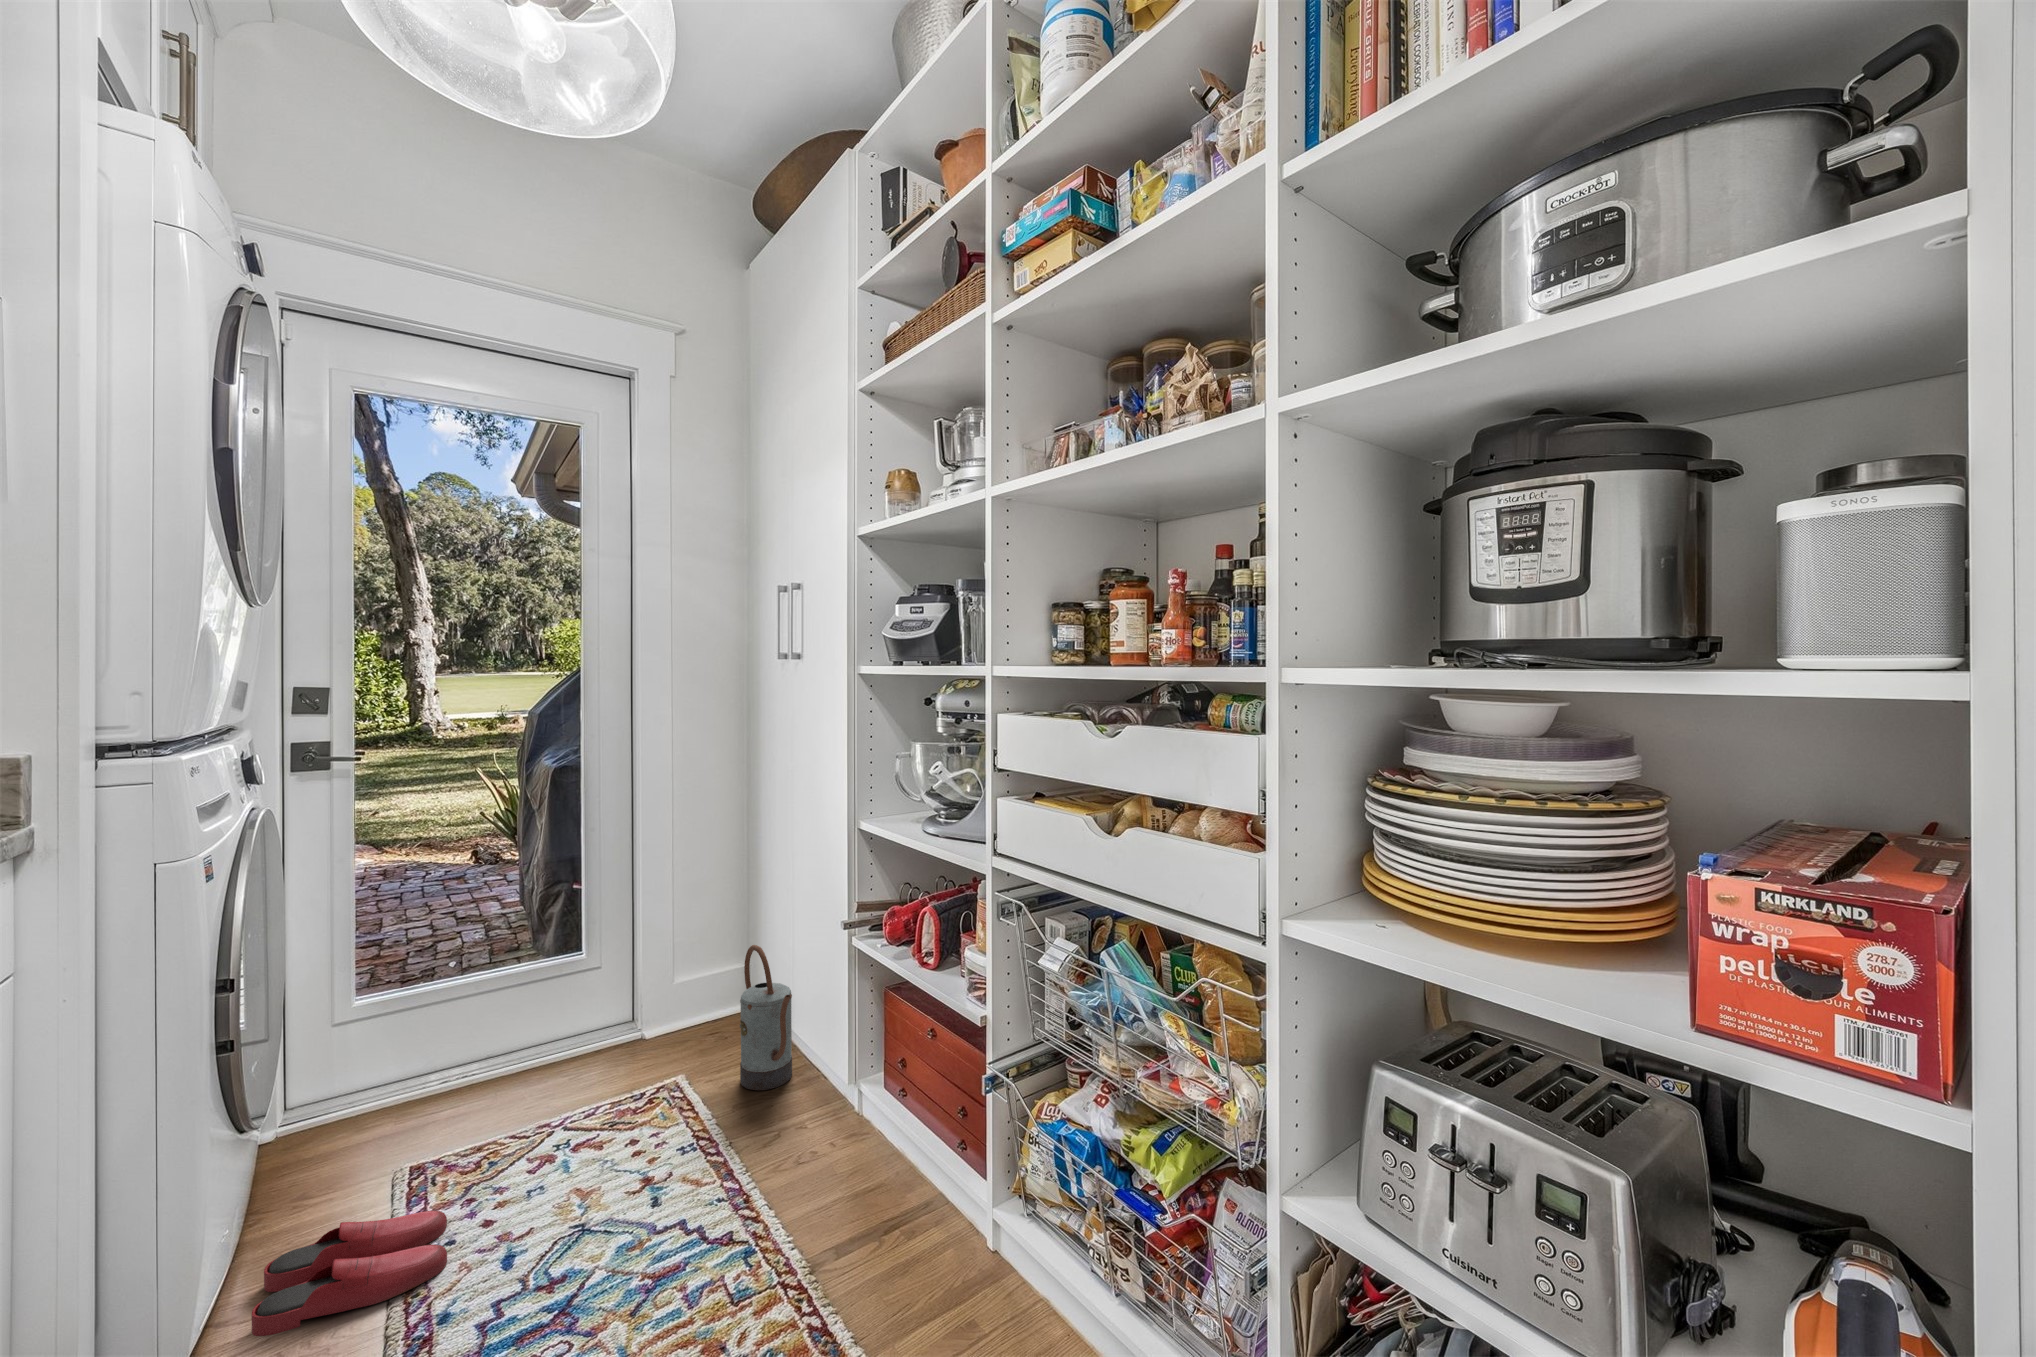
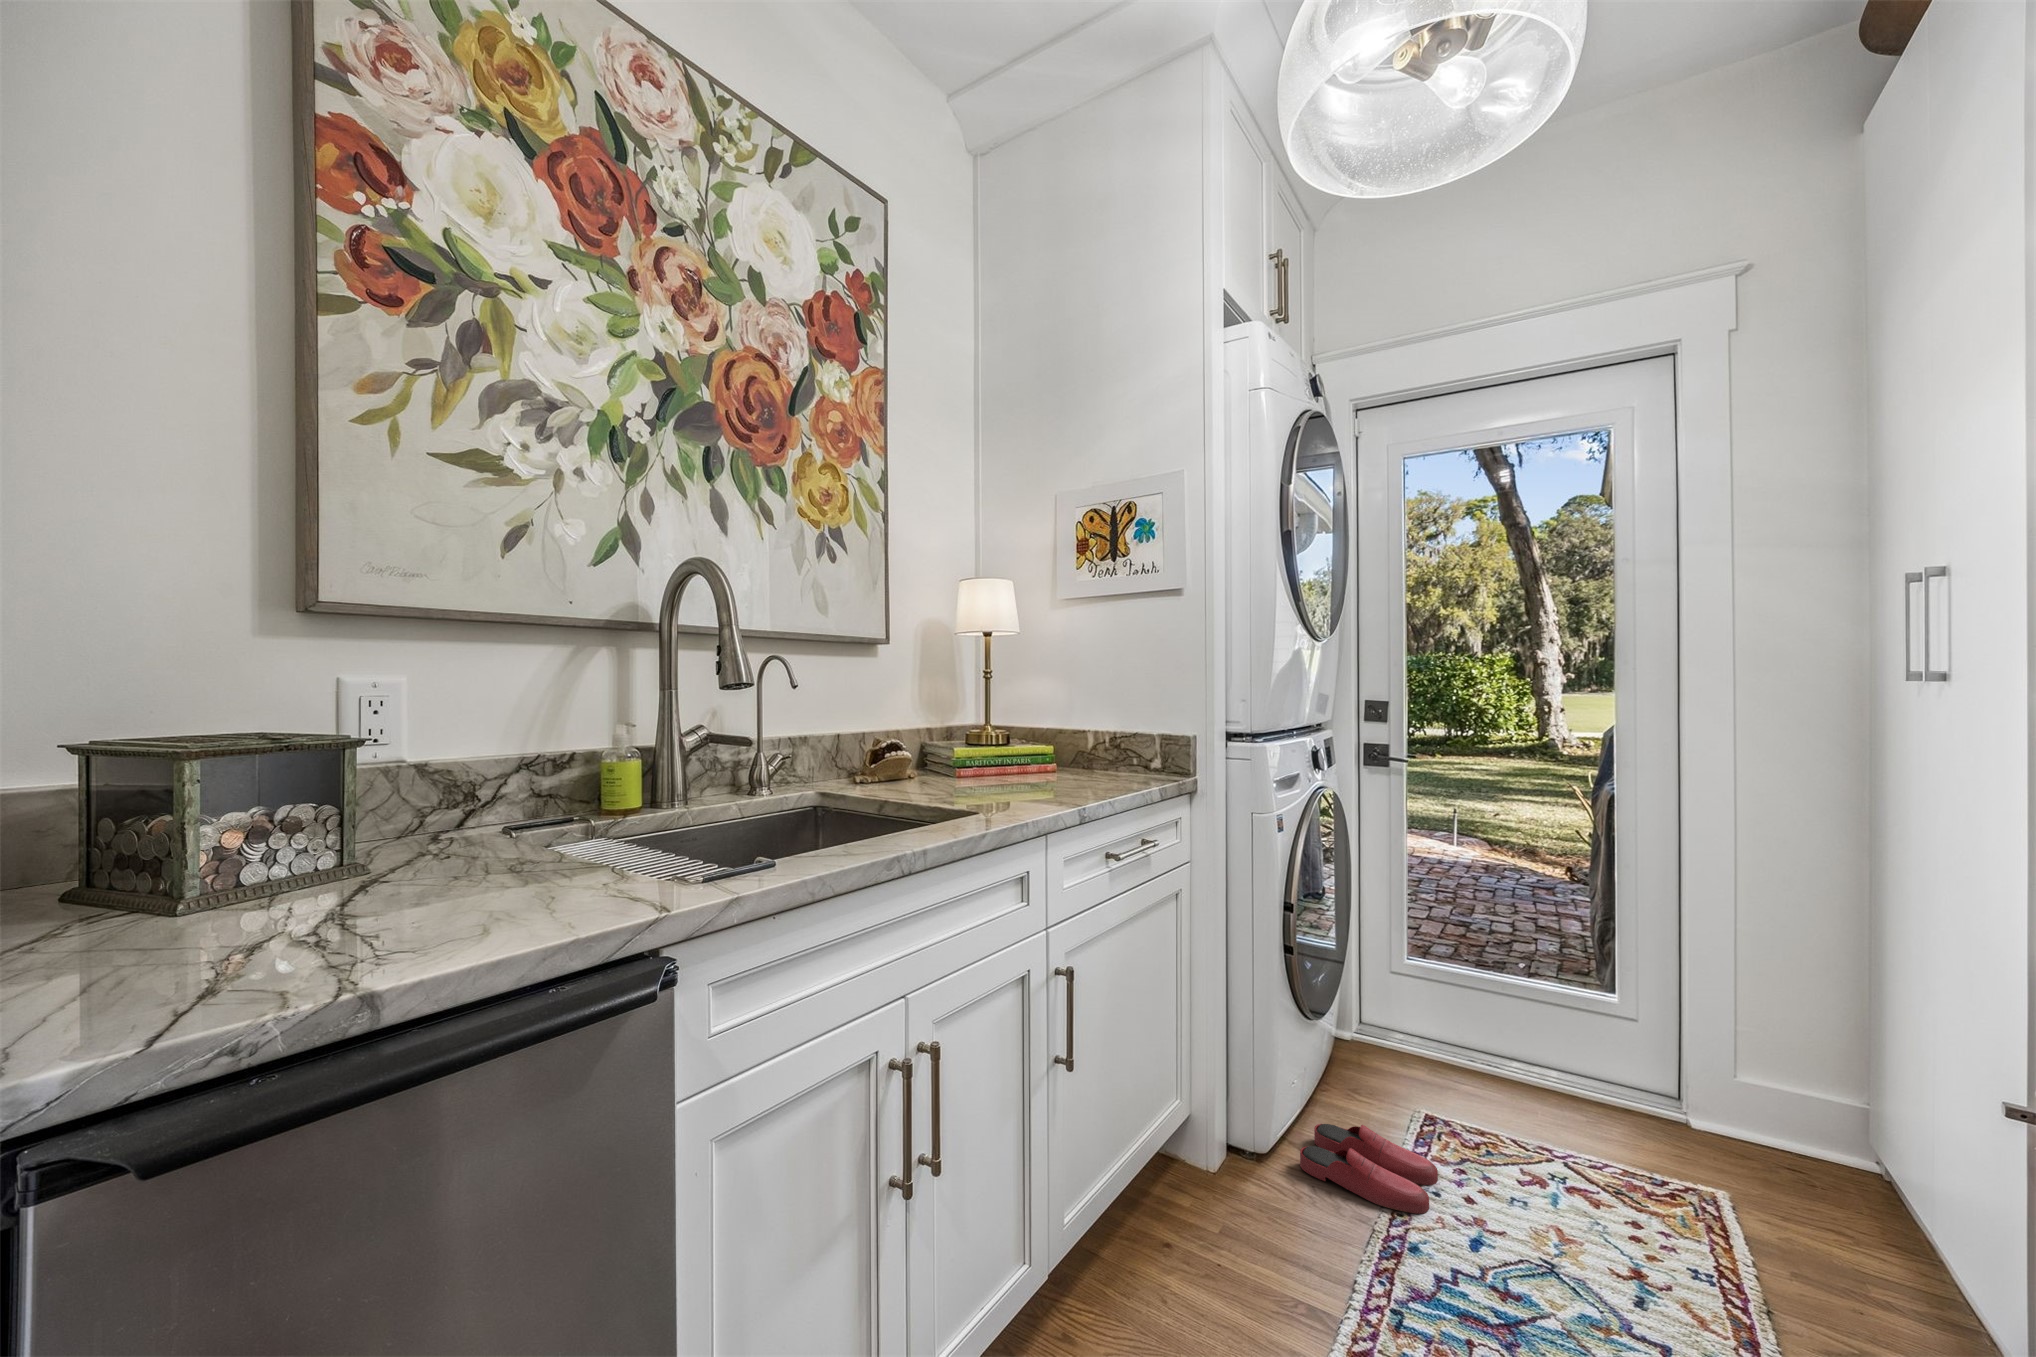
watering can: present [740,945,792,1090] -> none [1815,1072,1916,1293]

